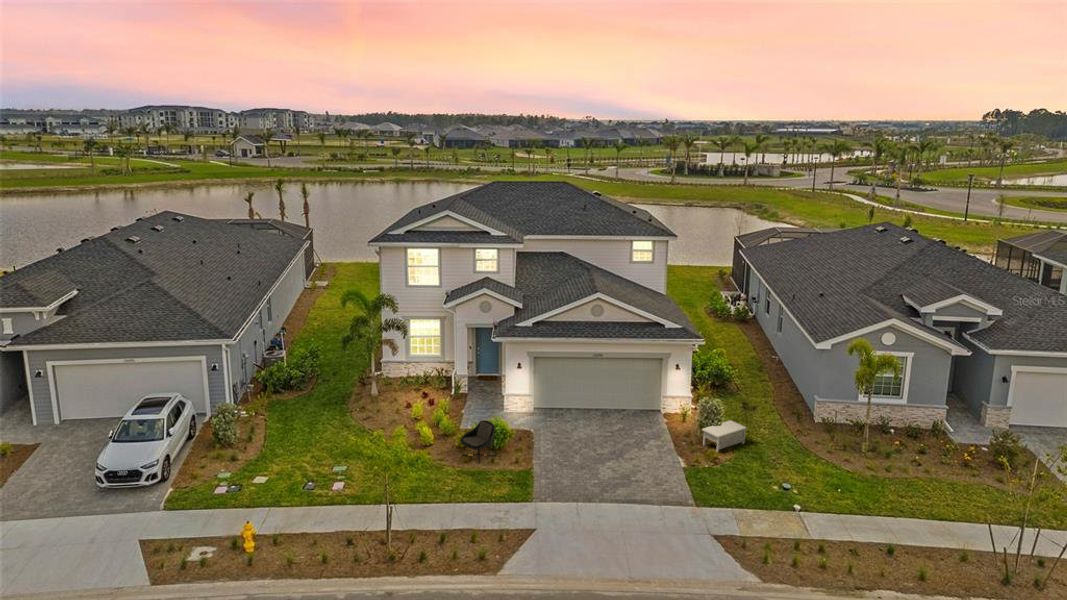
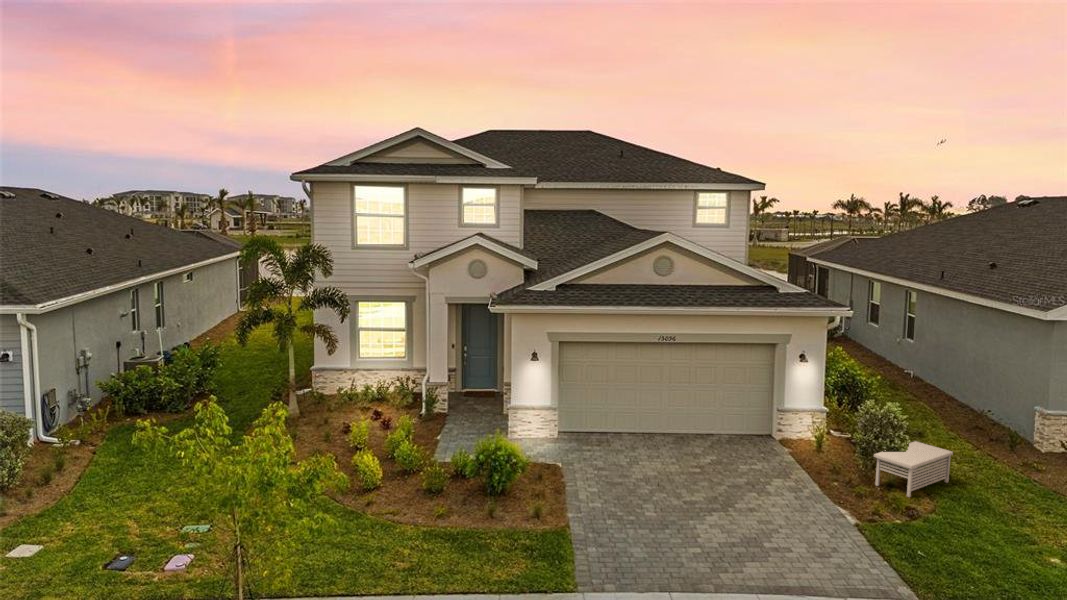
lounge chair: present [460,421,497,463] -> none [429,438,499,519]

